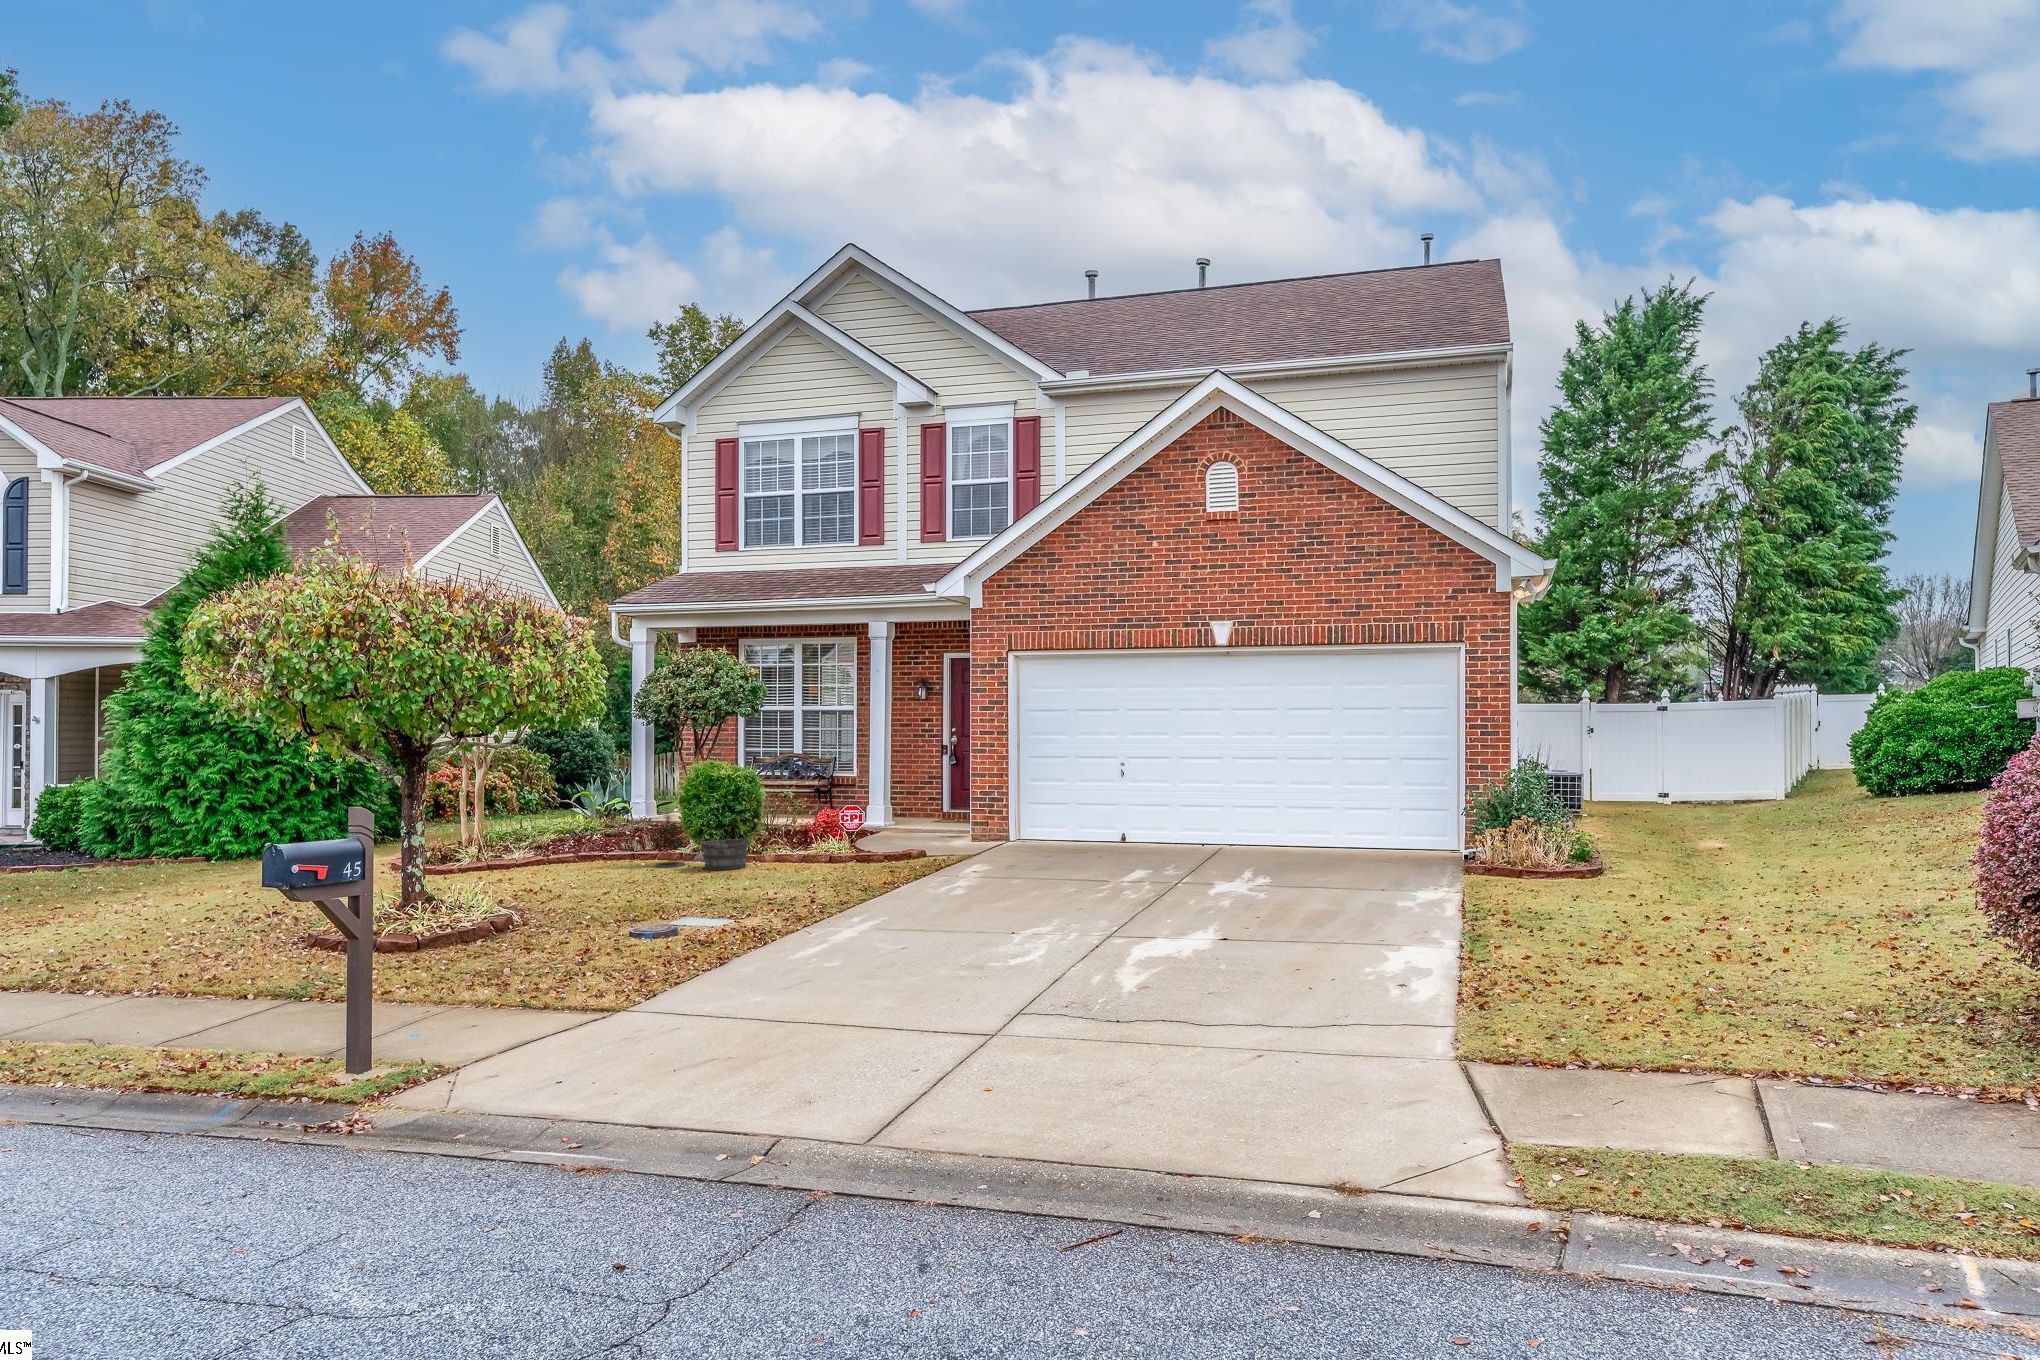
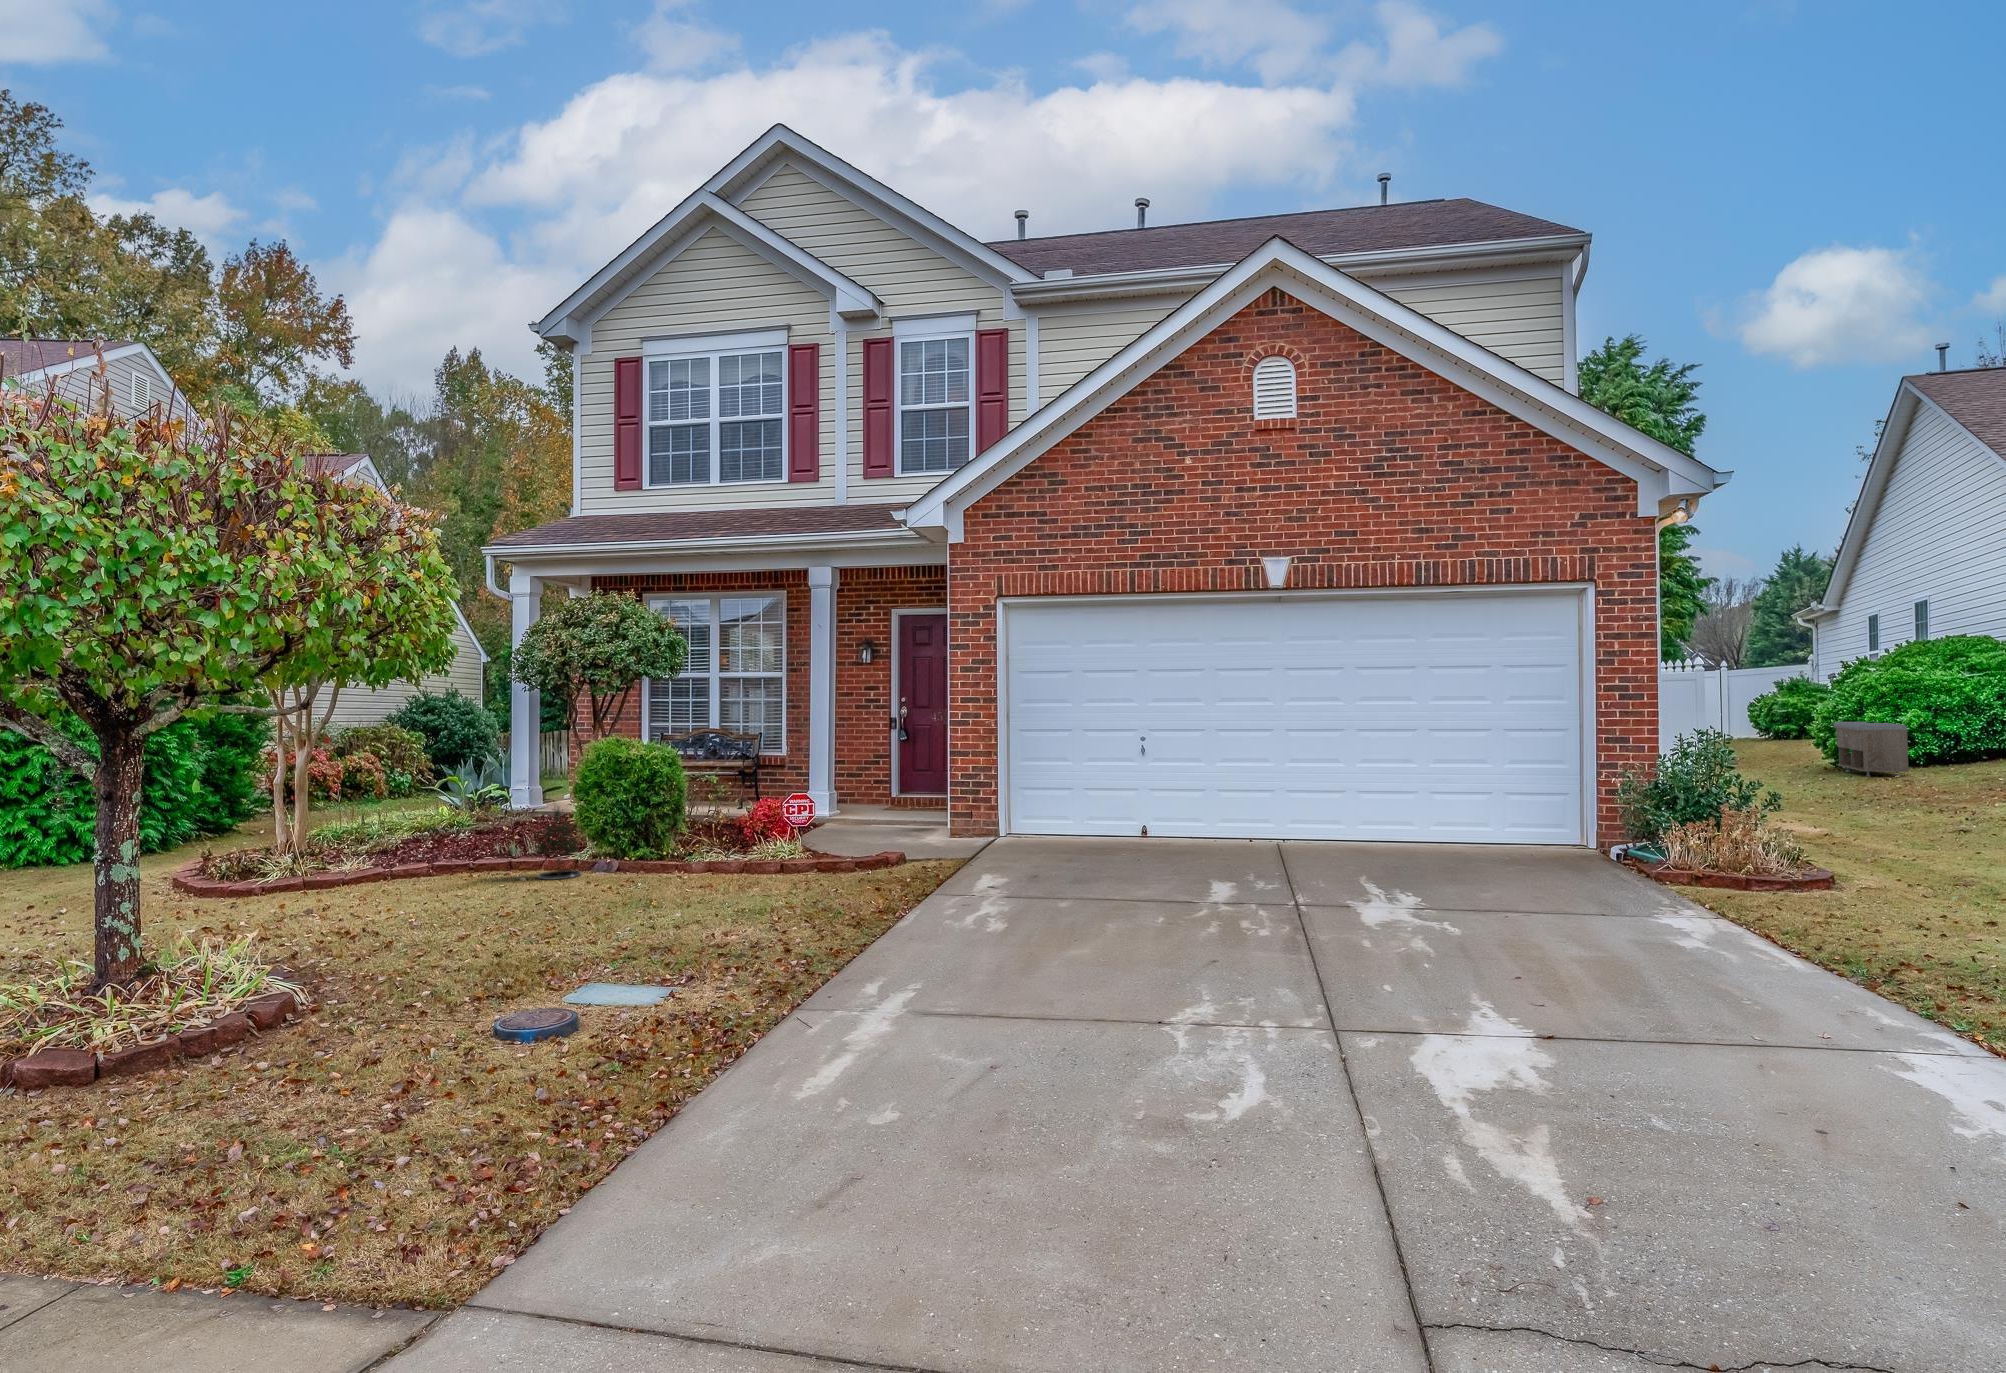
storage bench: none [1821,752,1874,803] -> present [1834,722,1909,776]
bucket: present [700,838,748,870] -> none [602,839,667,884]

